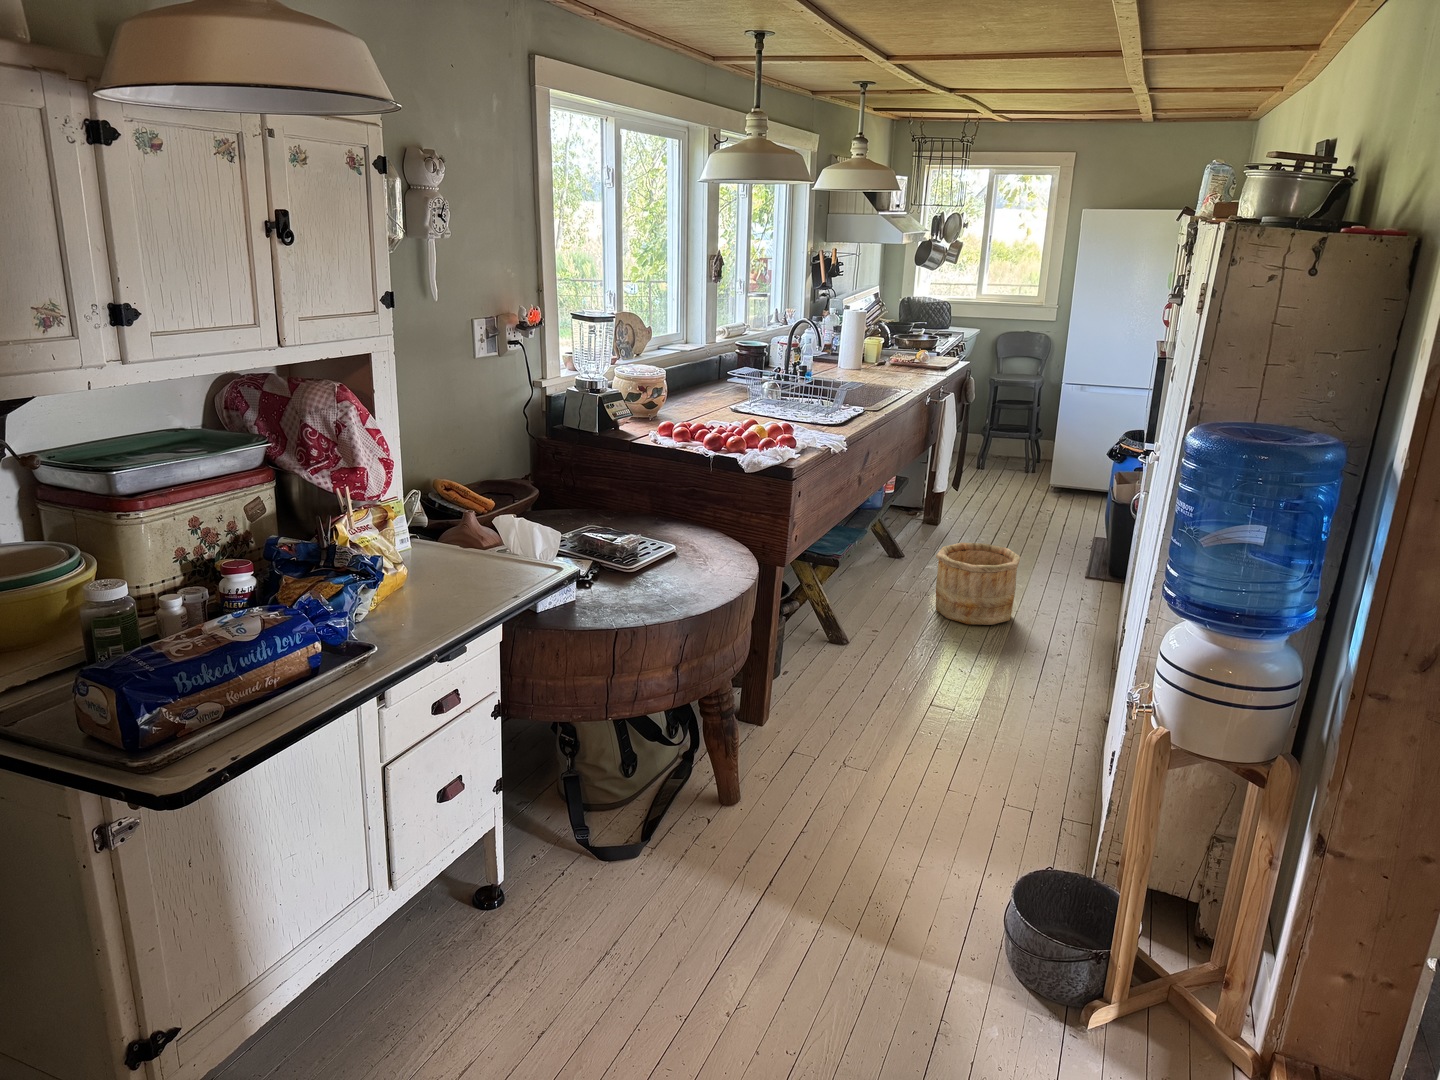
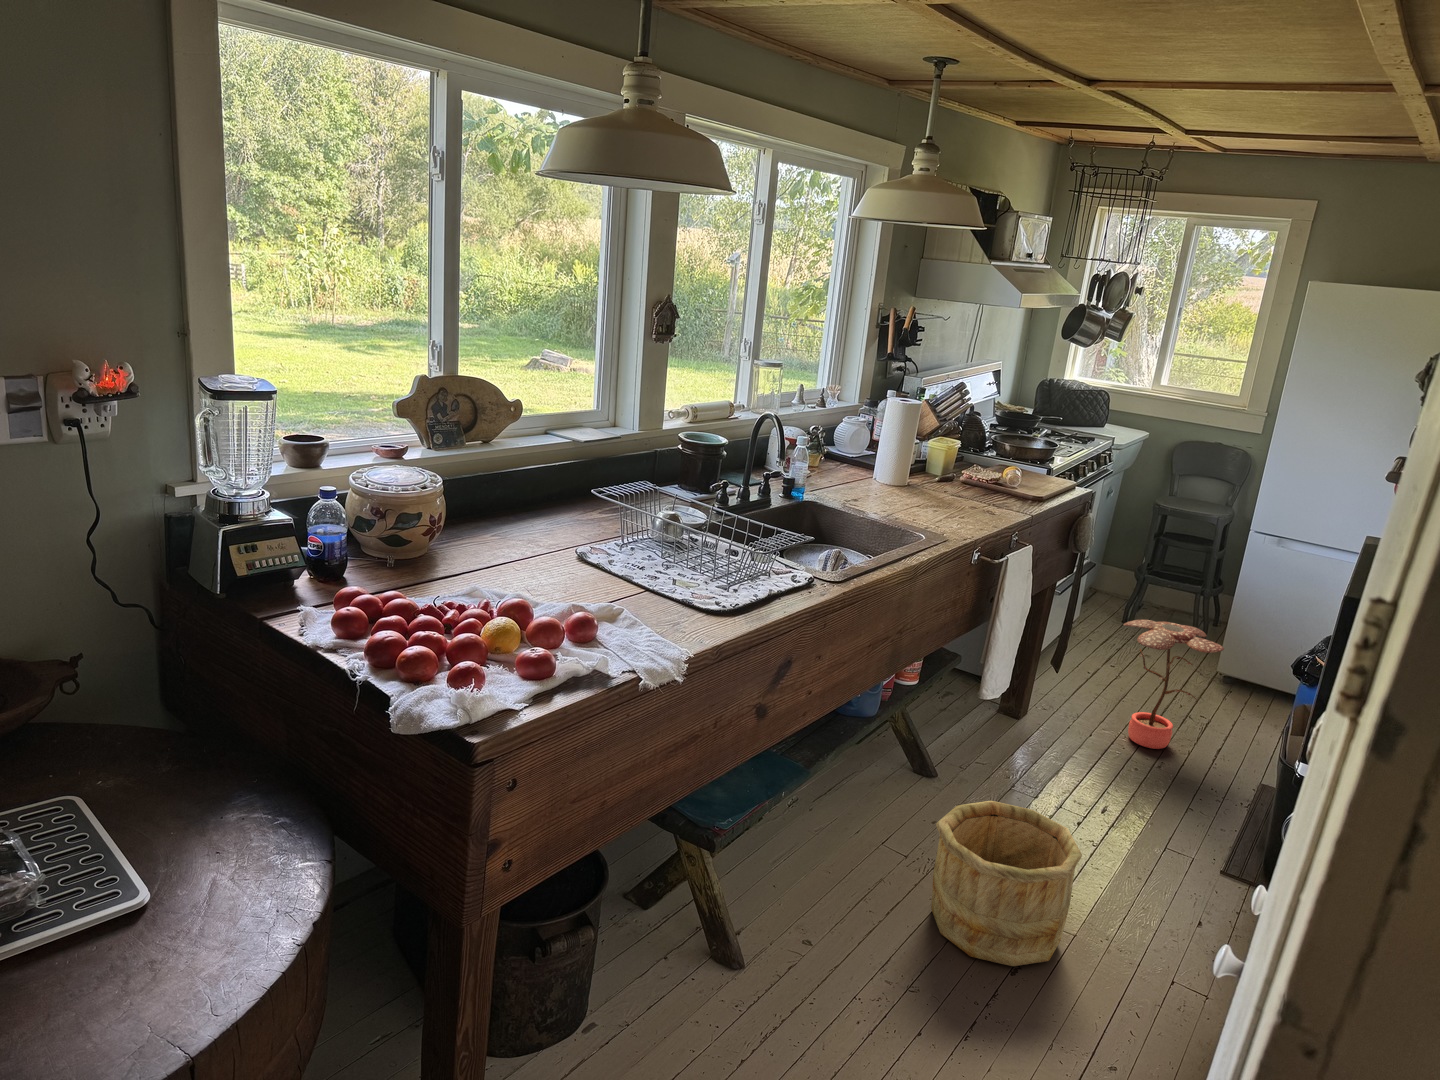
potted plant: none [998,445,1063,528] -> present [1123,620,1224,749]

